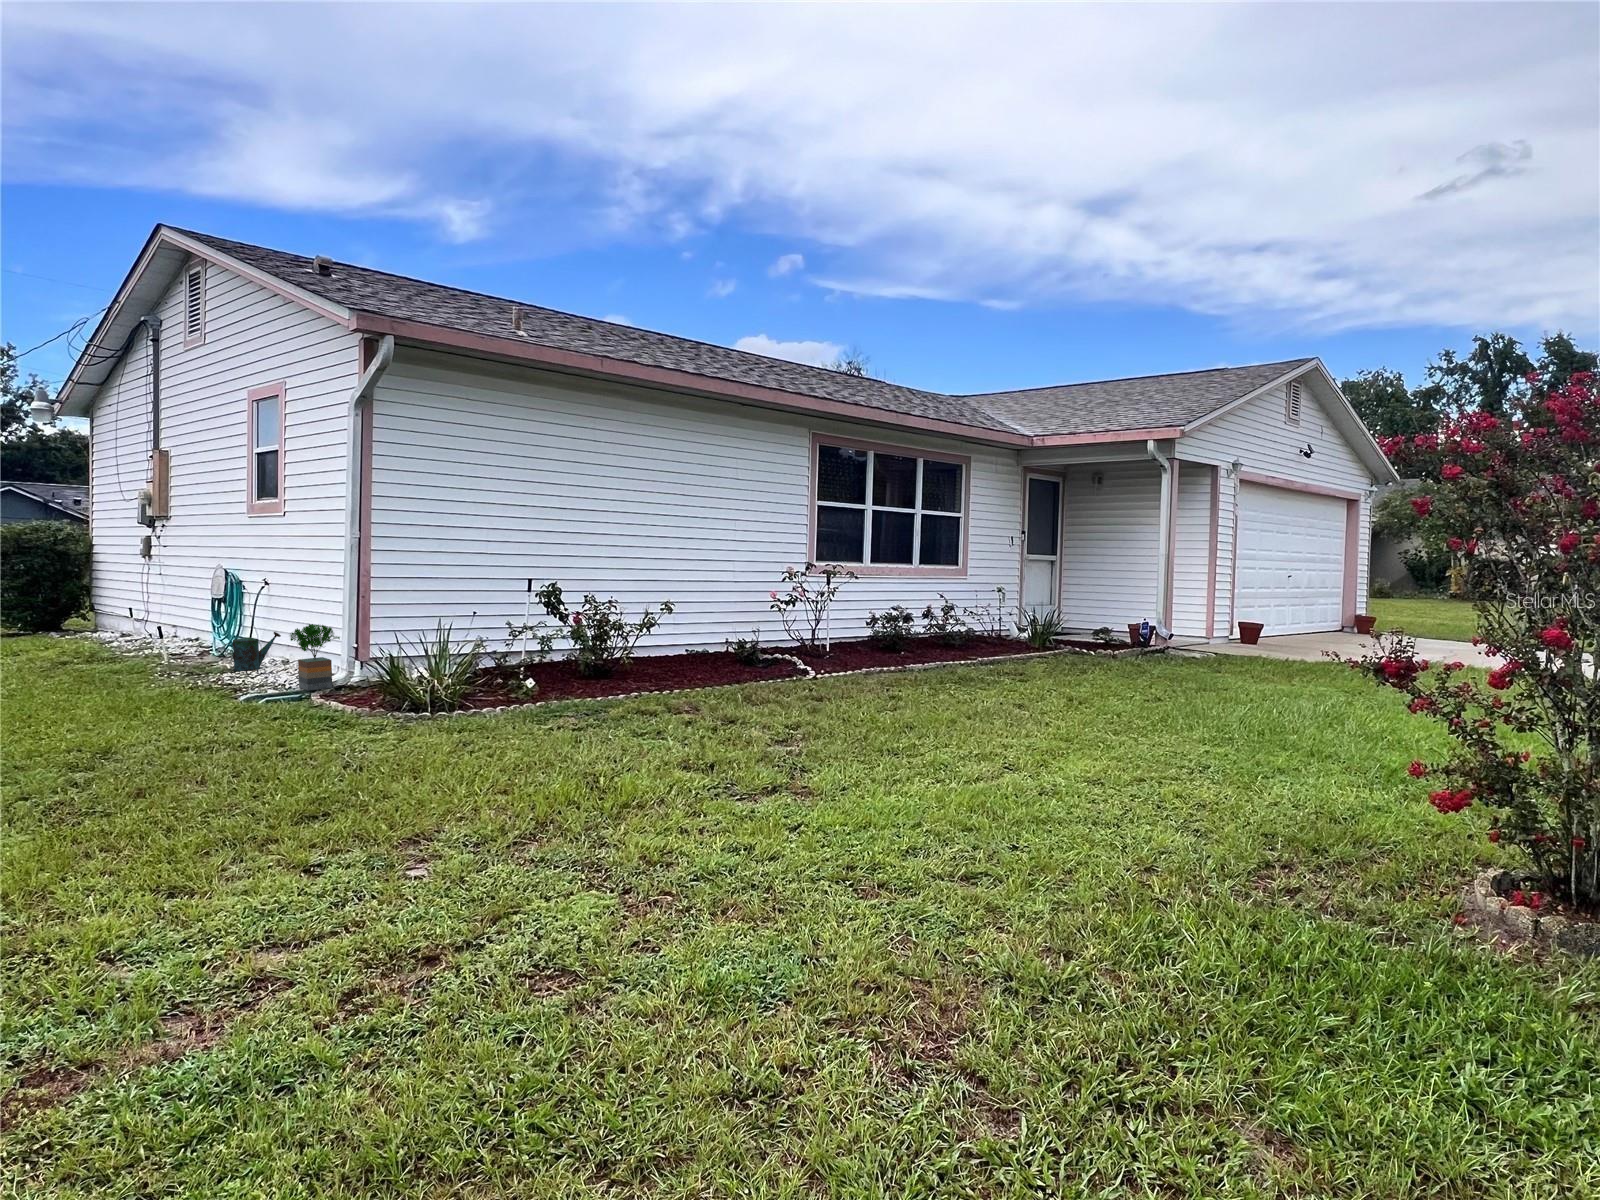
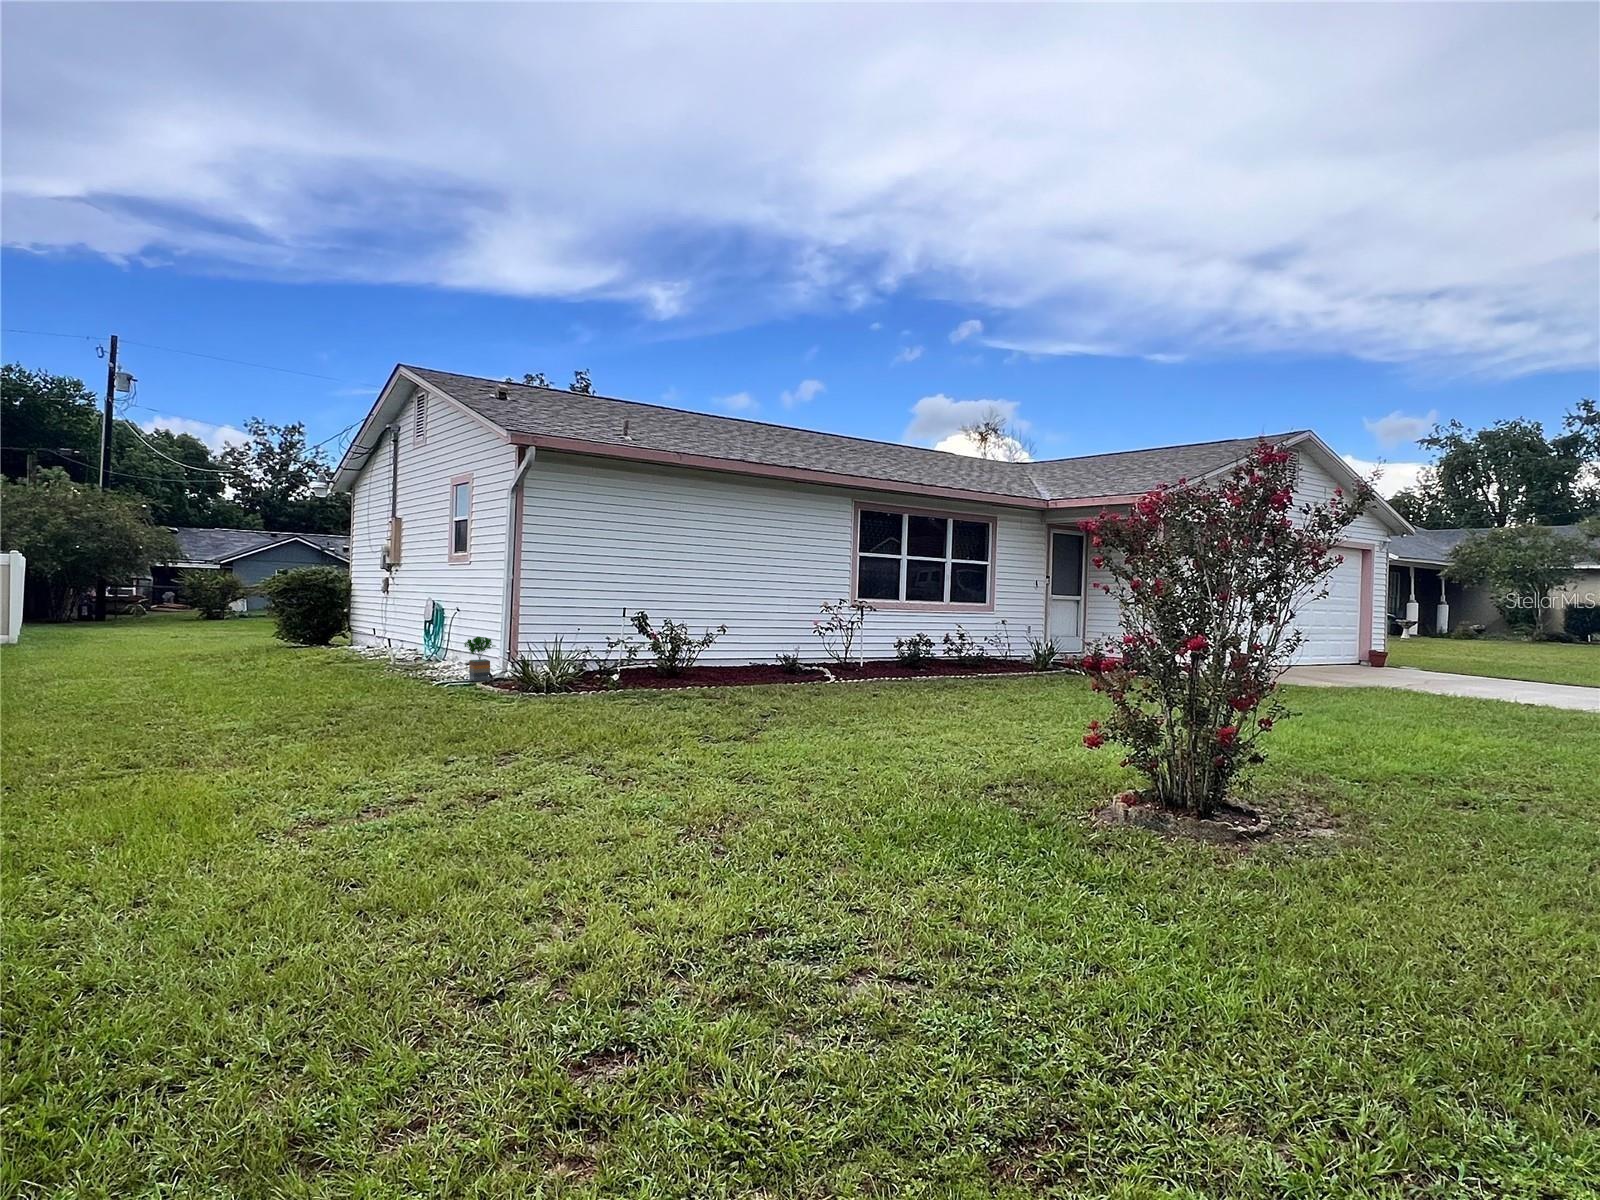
watering can: present [224,632,281,671] -> none [426,643,464,669]

